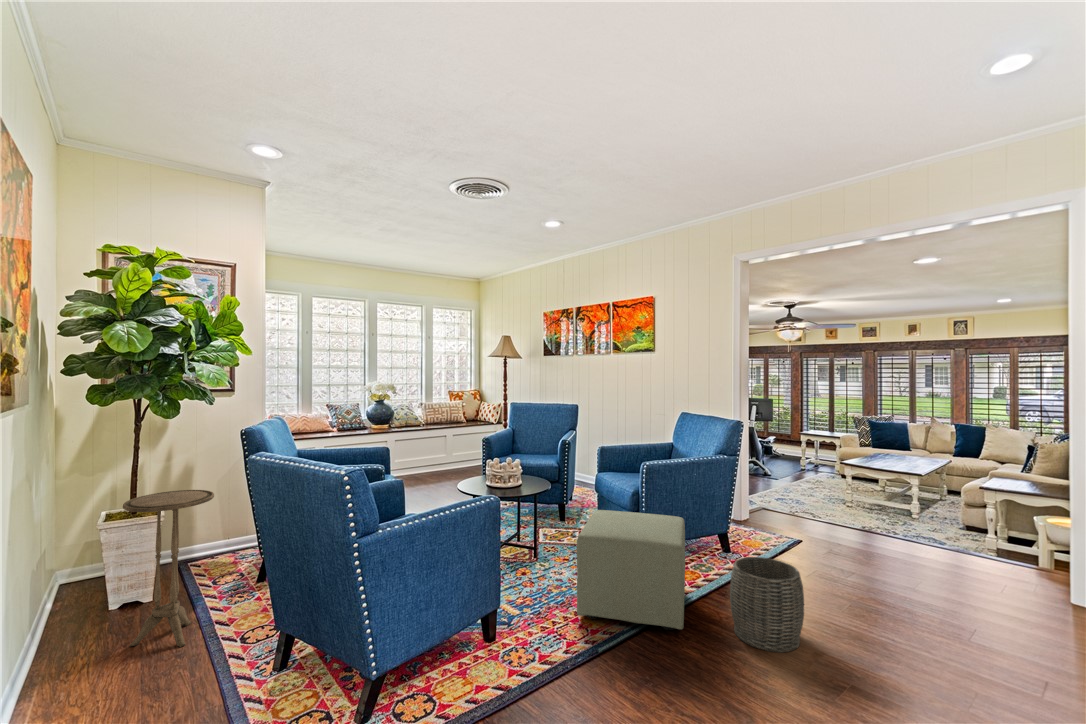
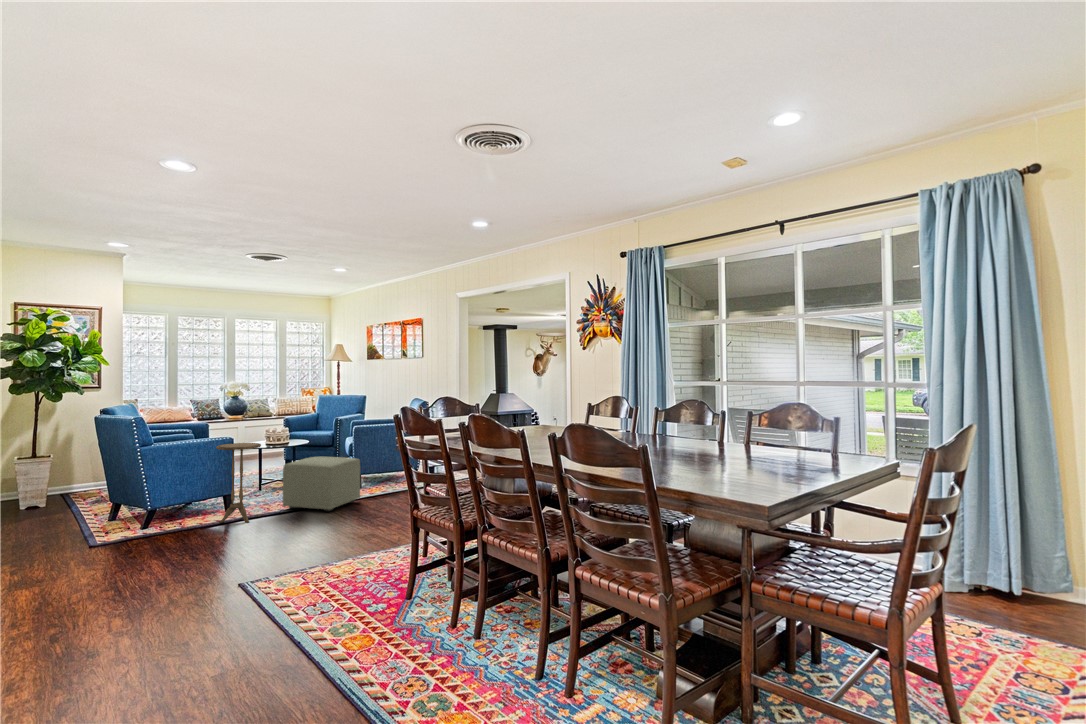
side table: present [123,490,214,647] -> present [216,443,261,523]
woven basket: present [730,557,804,652] -> none [358,476,394,517]

